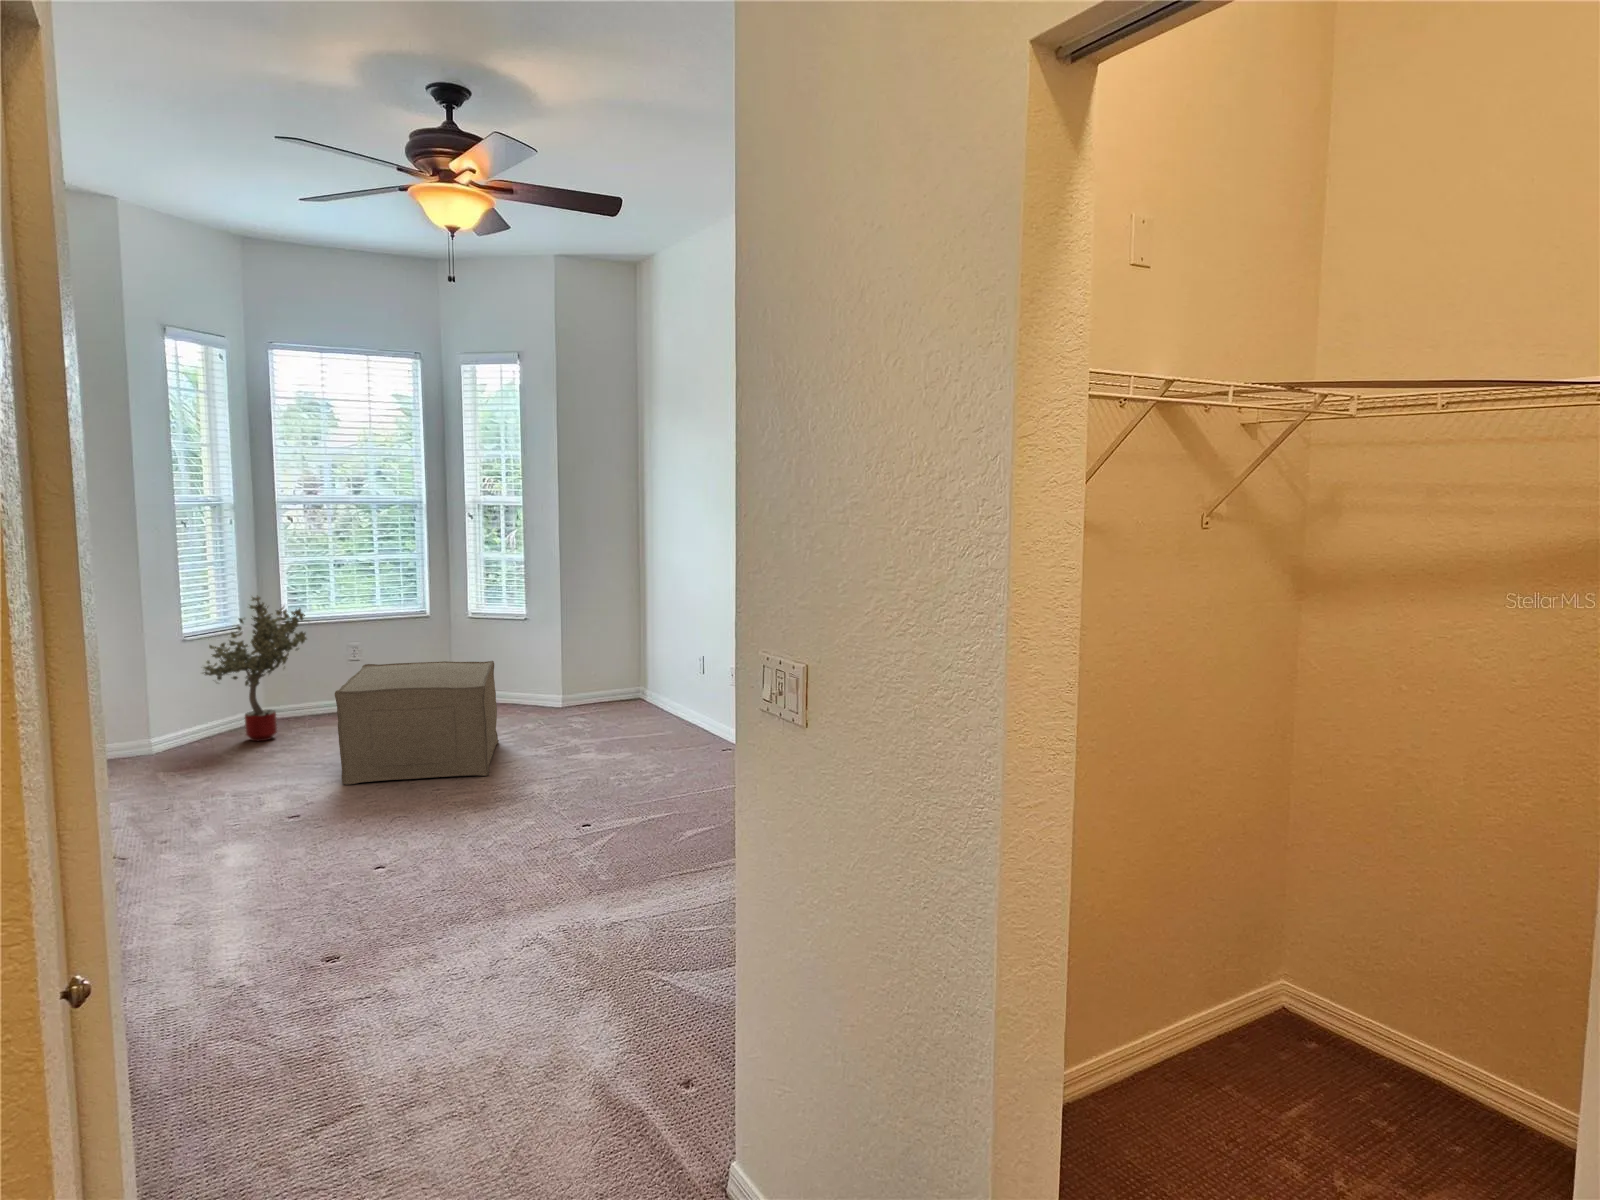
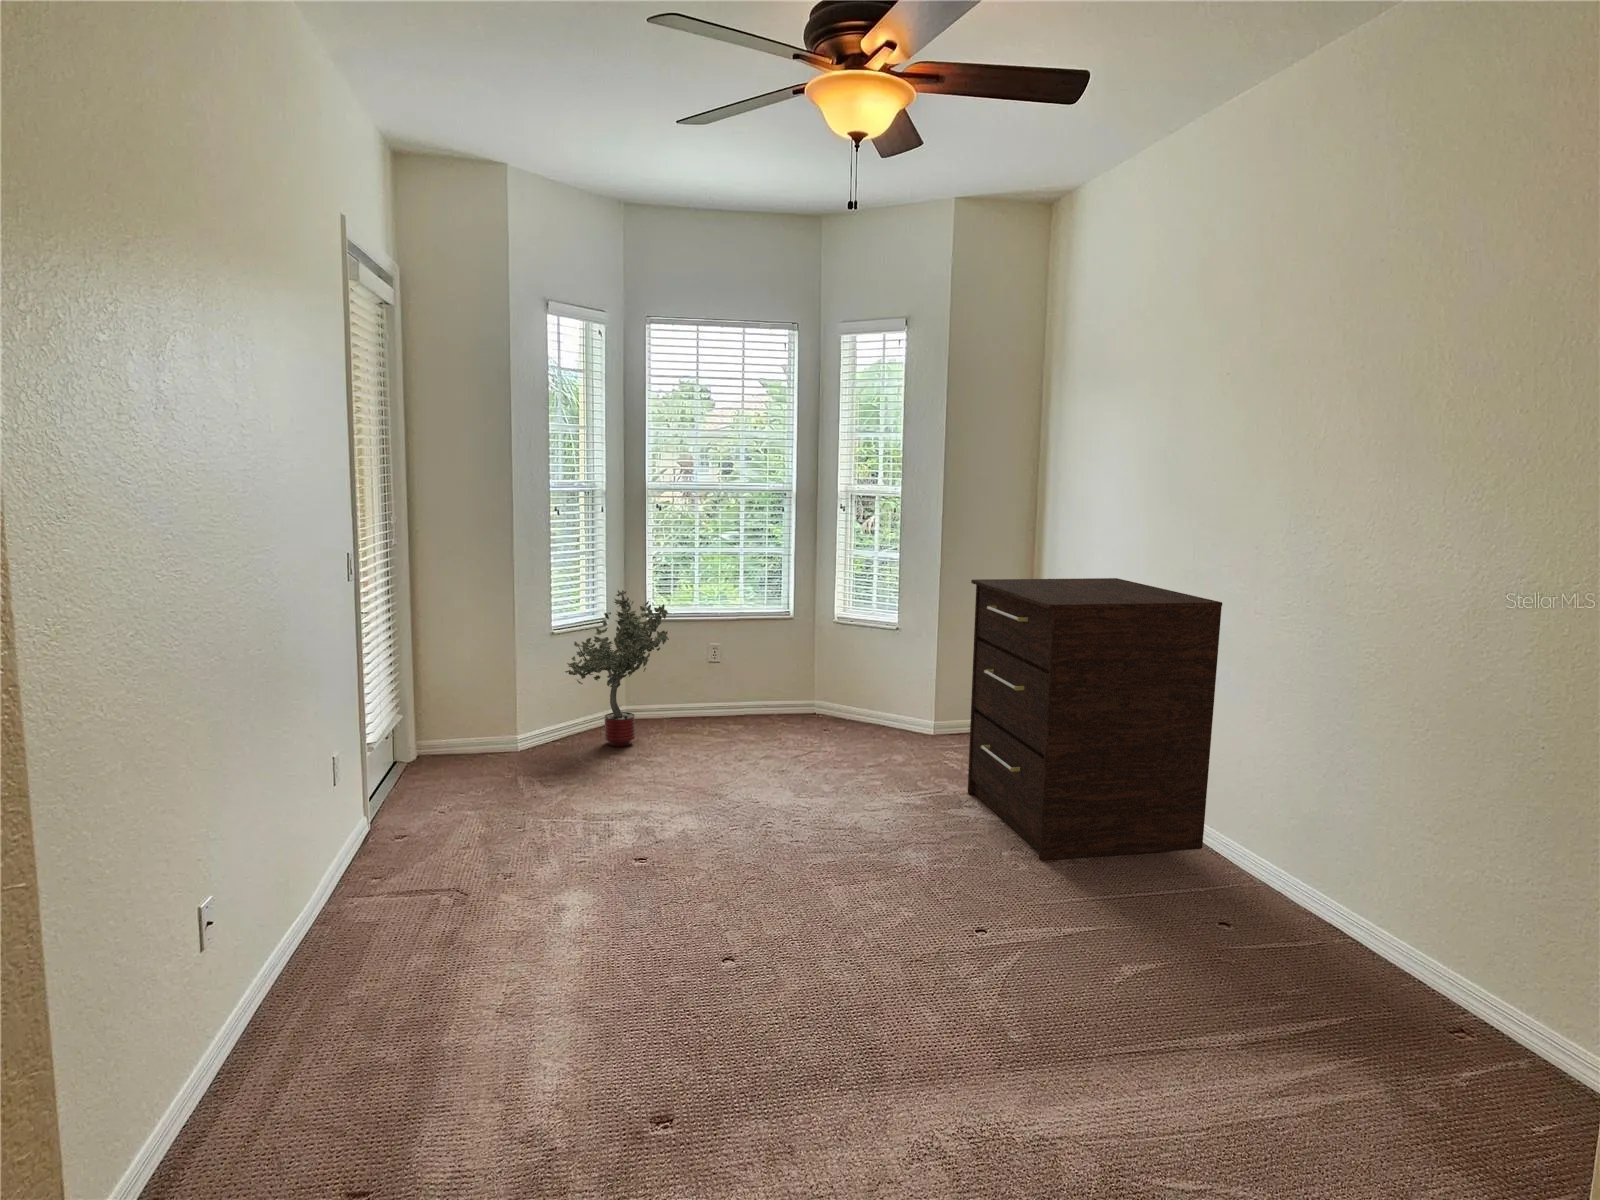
dresser: none [579,564,758,776] -> present [968,578,1222,860]
ottoman: present [335,661,499,785] -> none [690,677,864,831]

